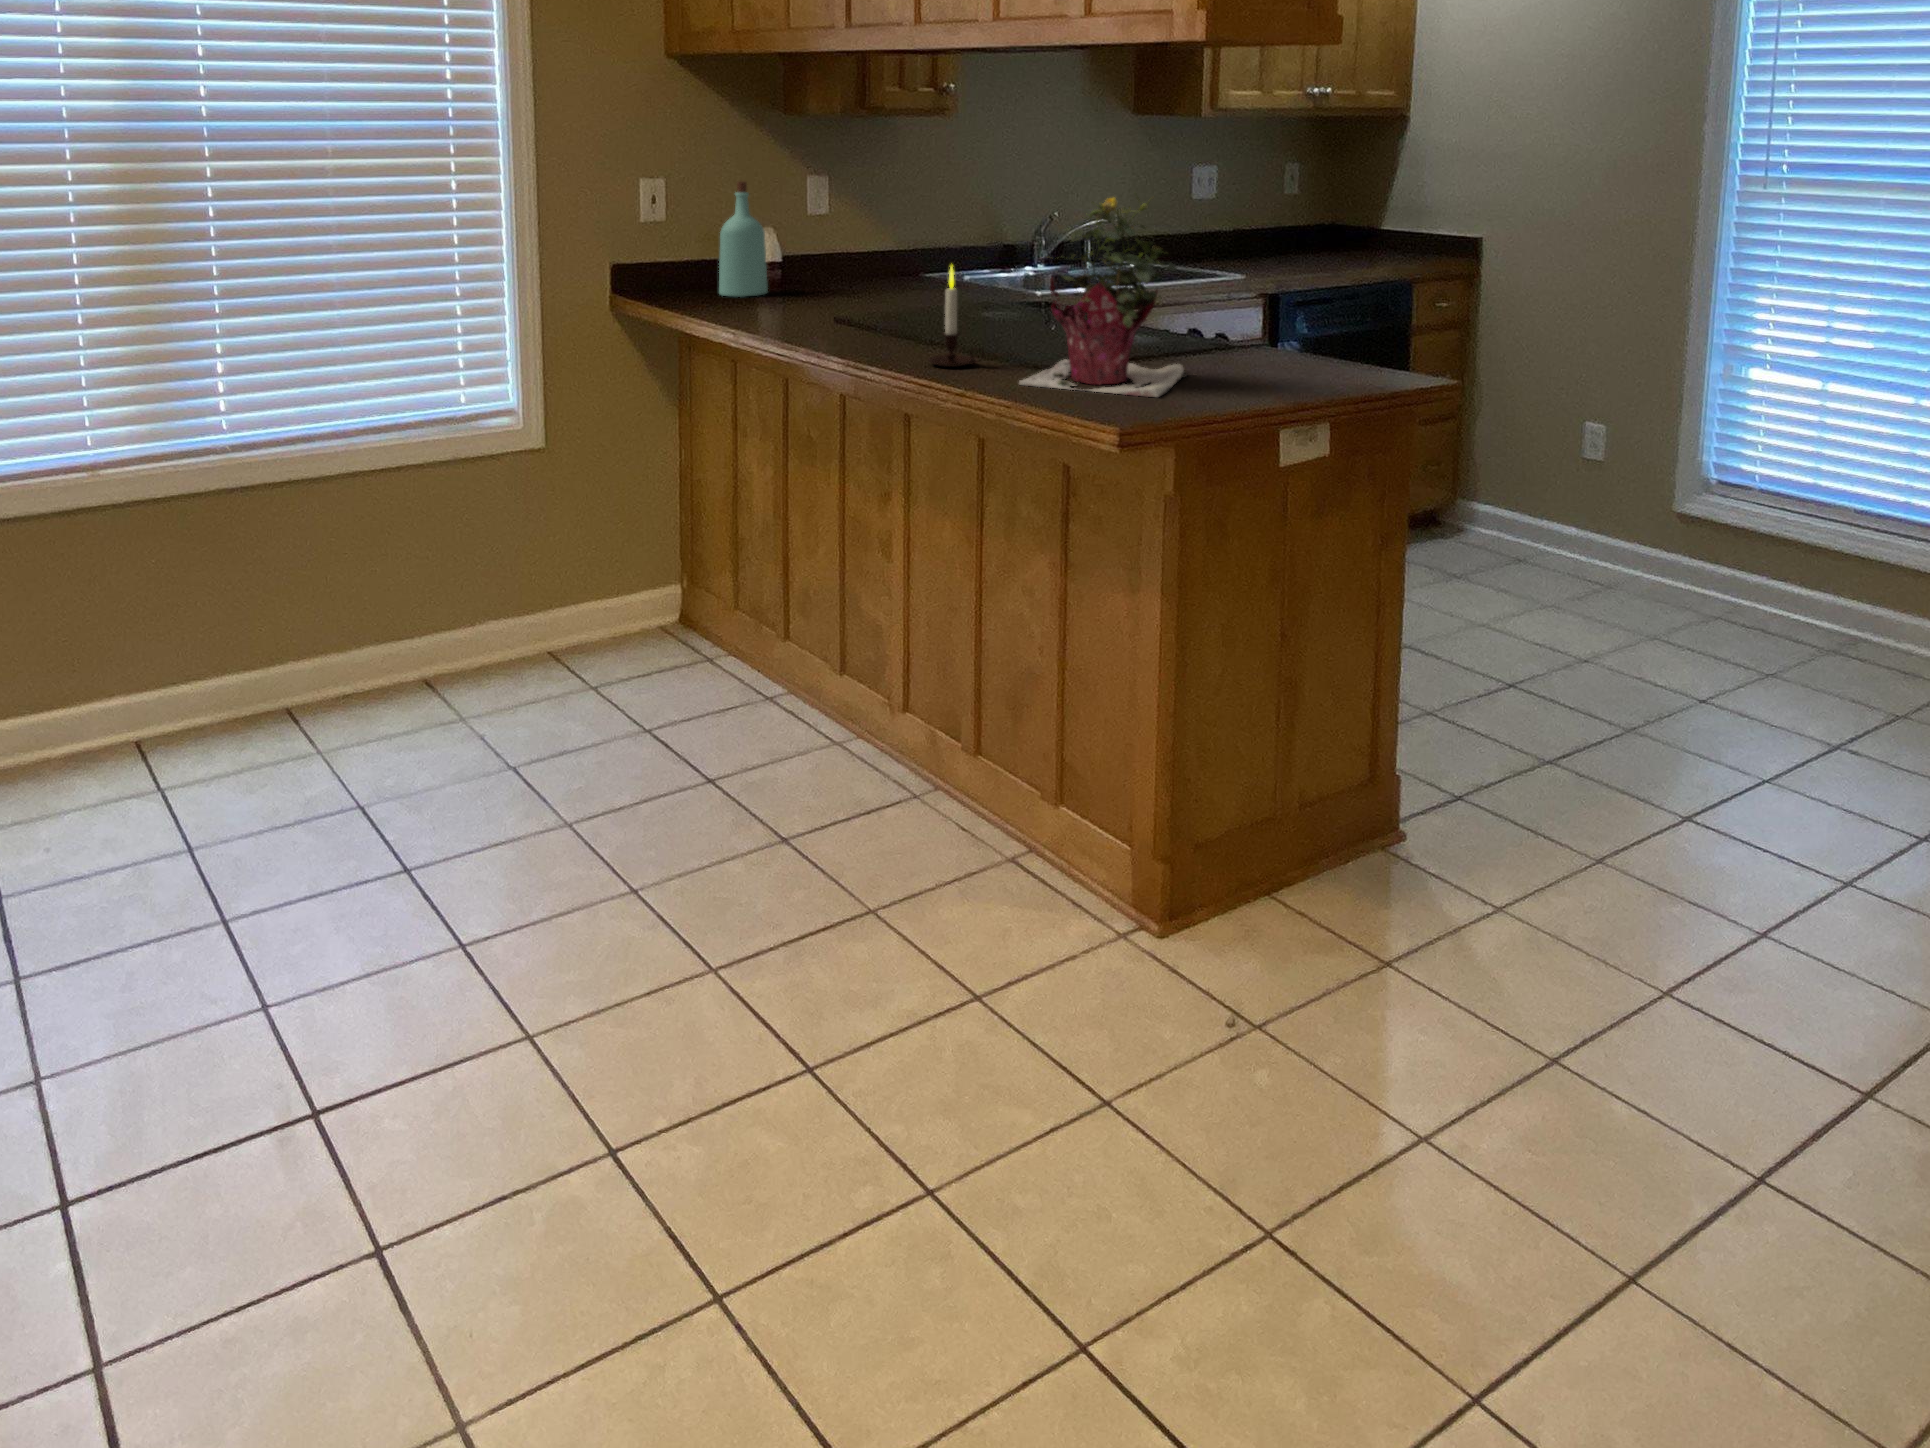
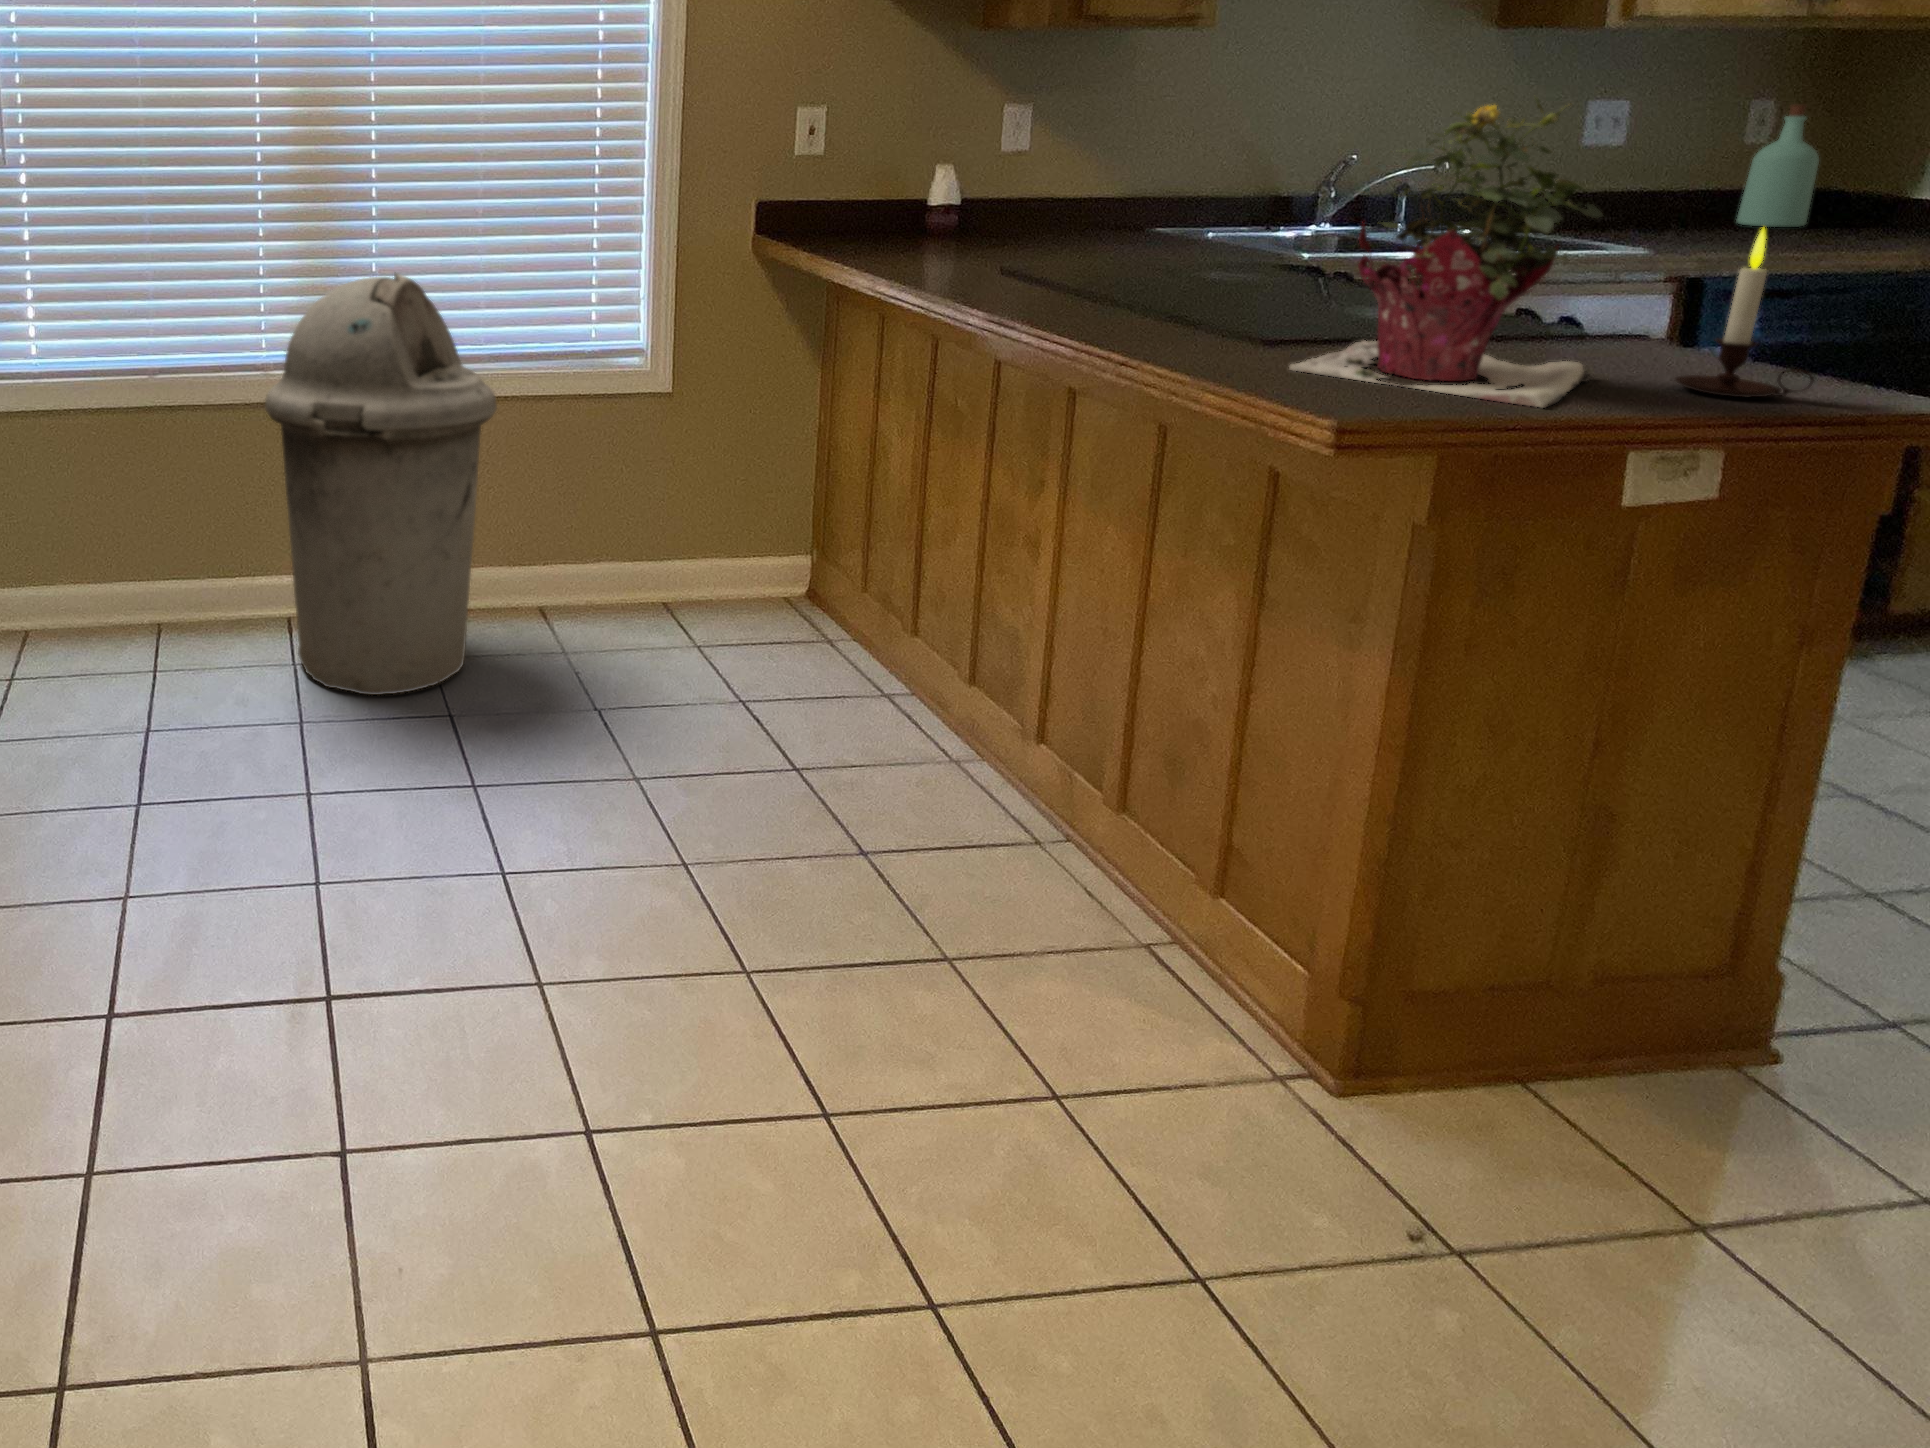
bottle: present [719,181,768,297] -> present [1737,105,1819,227]
candle: present [928,266,983,367] -> present [1675,227,1814,397]
trash can: none [111,354,376,801] -> present [265,272,497,695]

